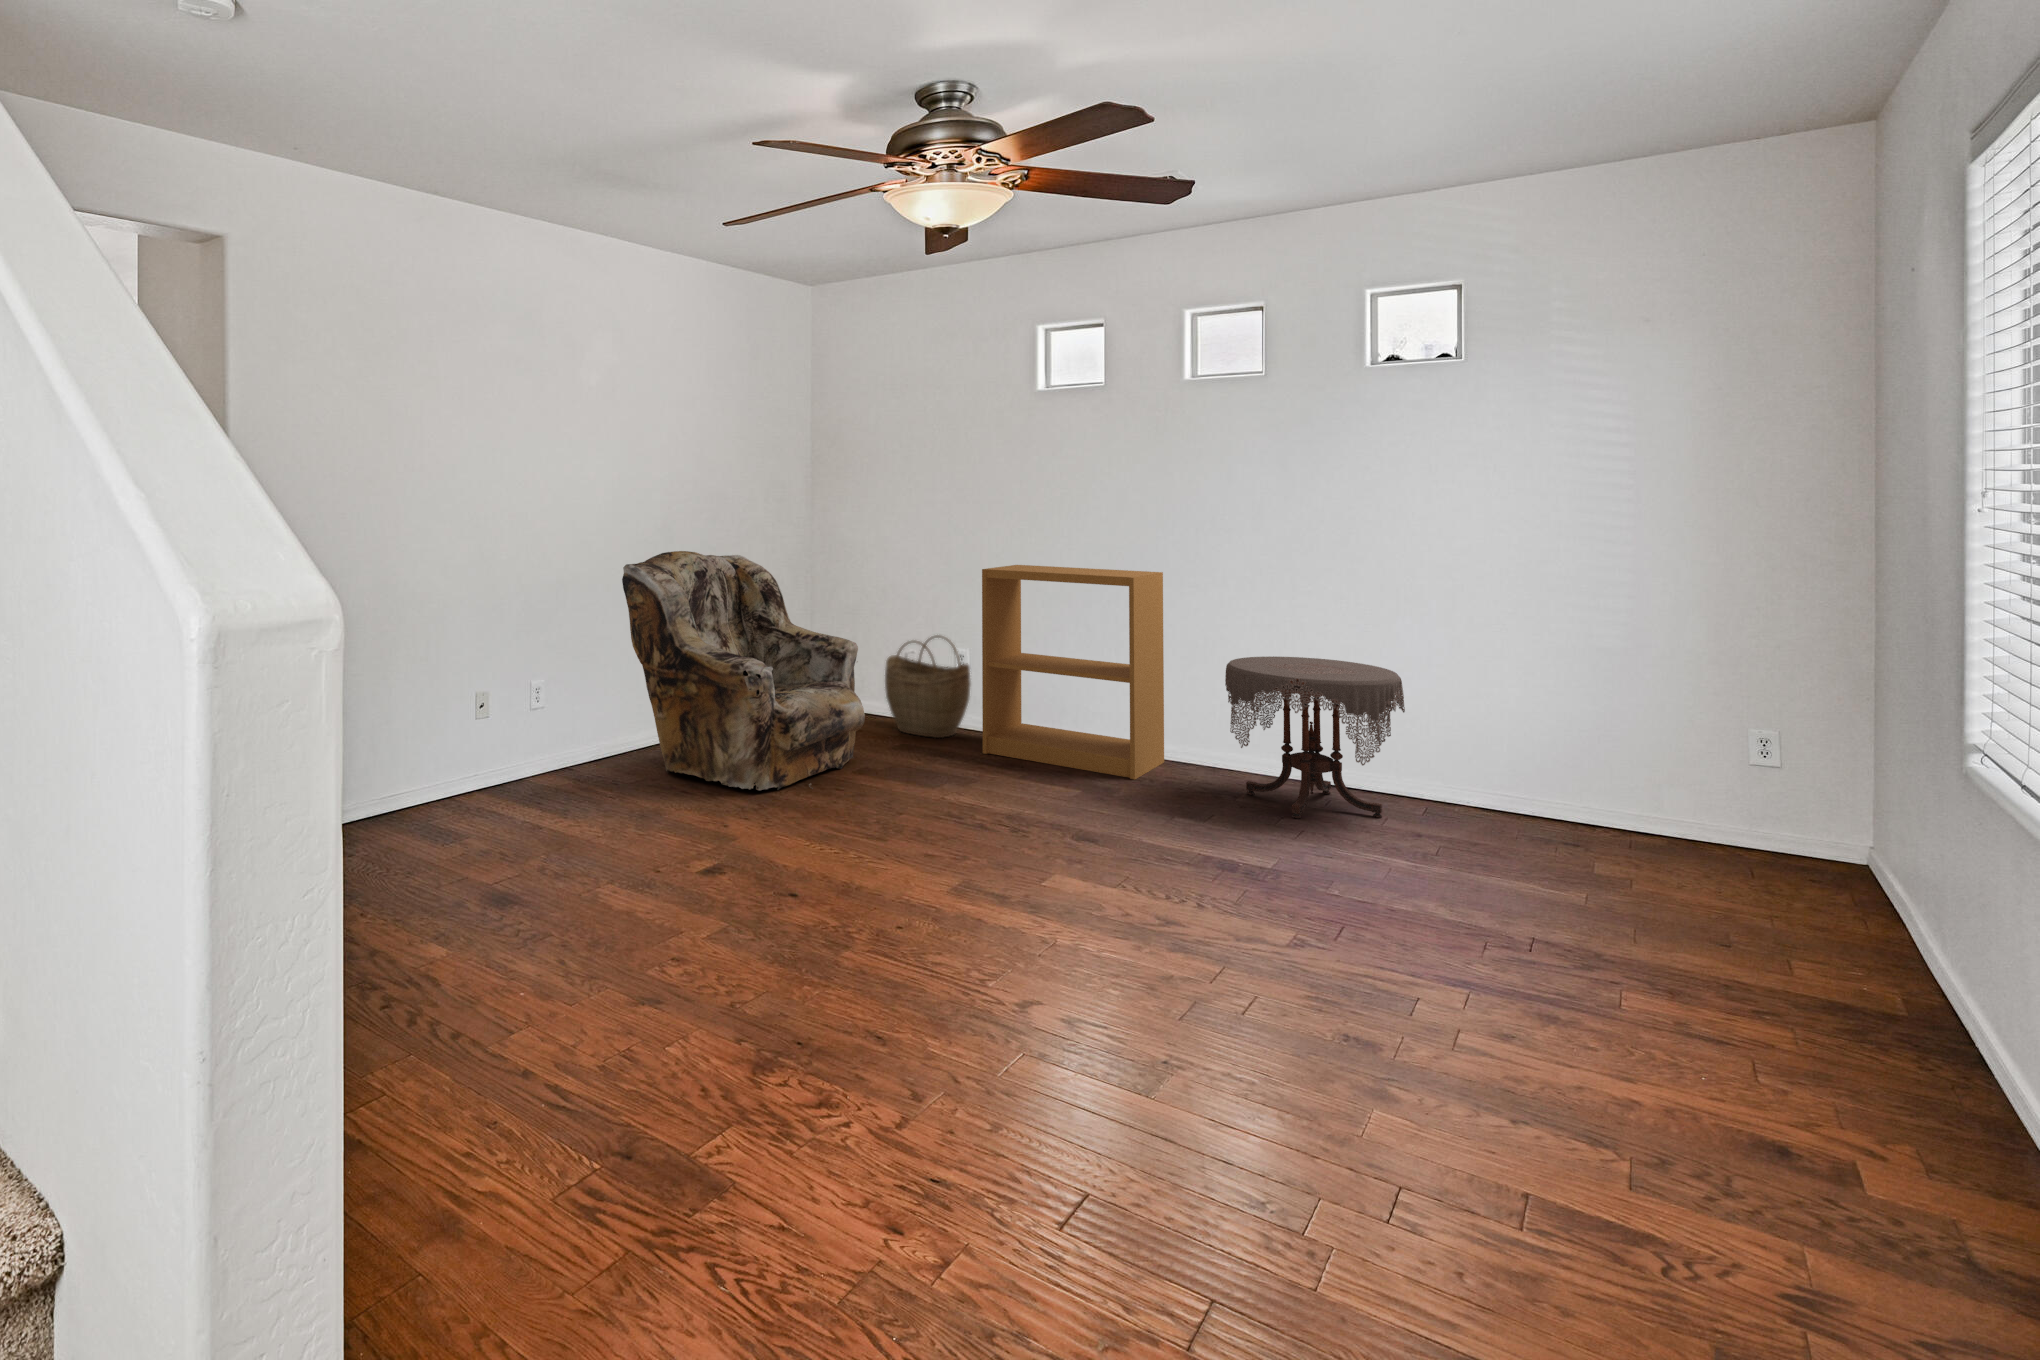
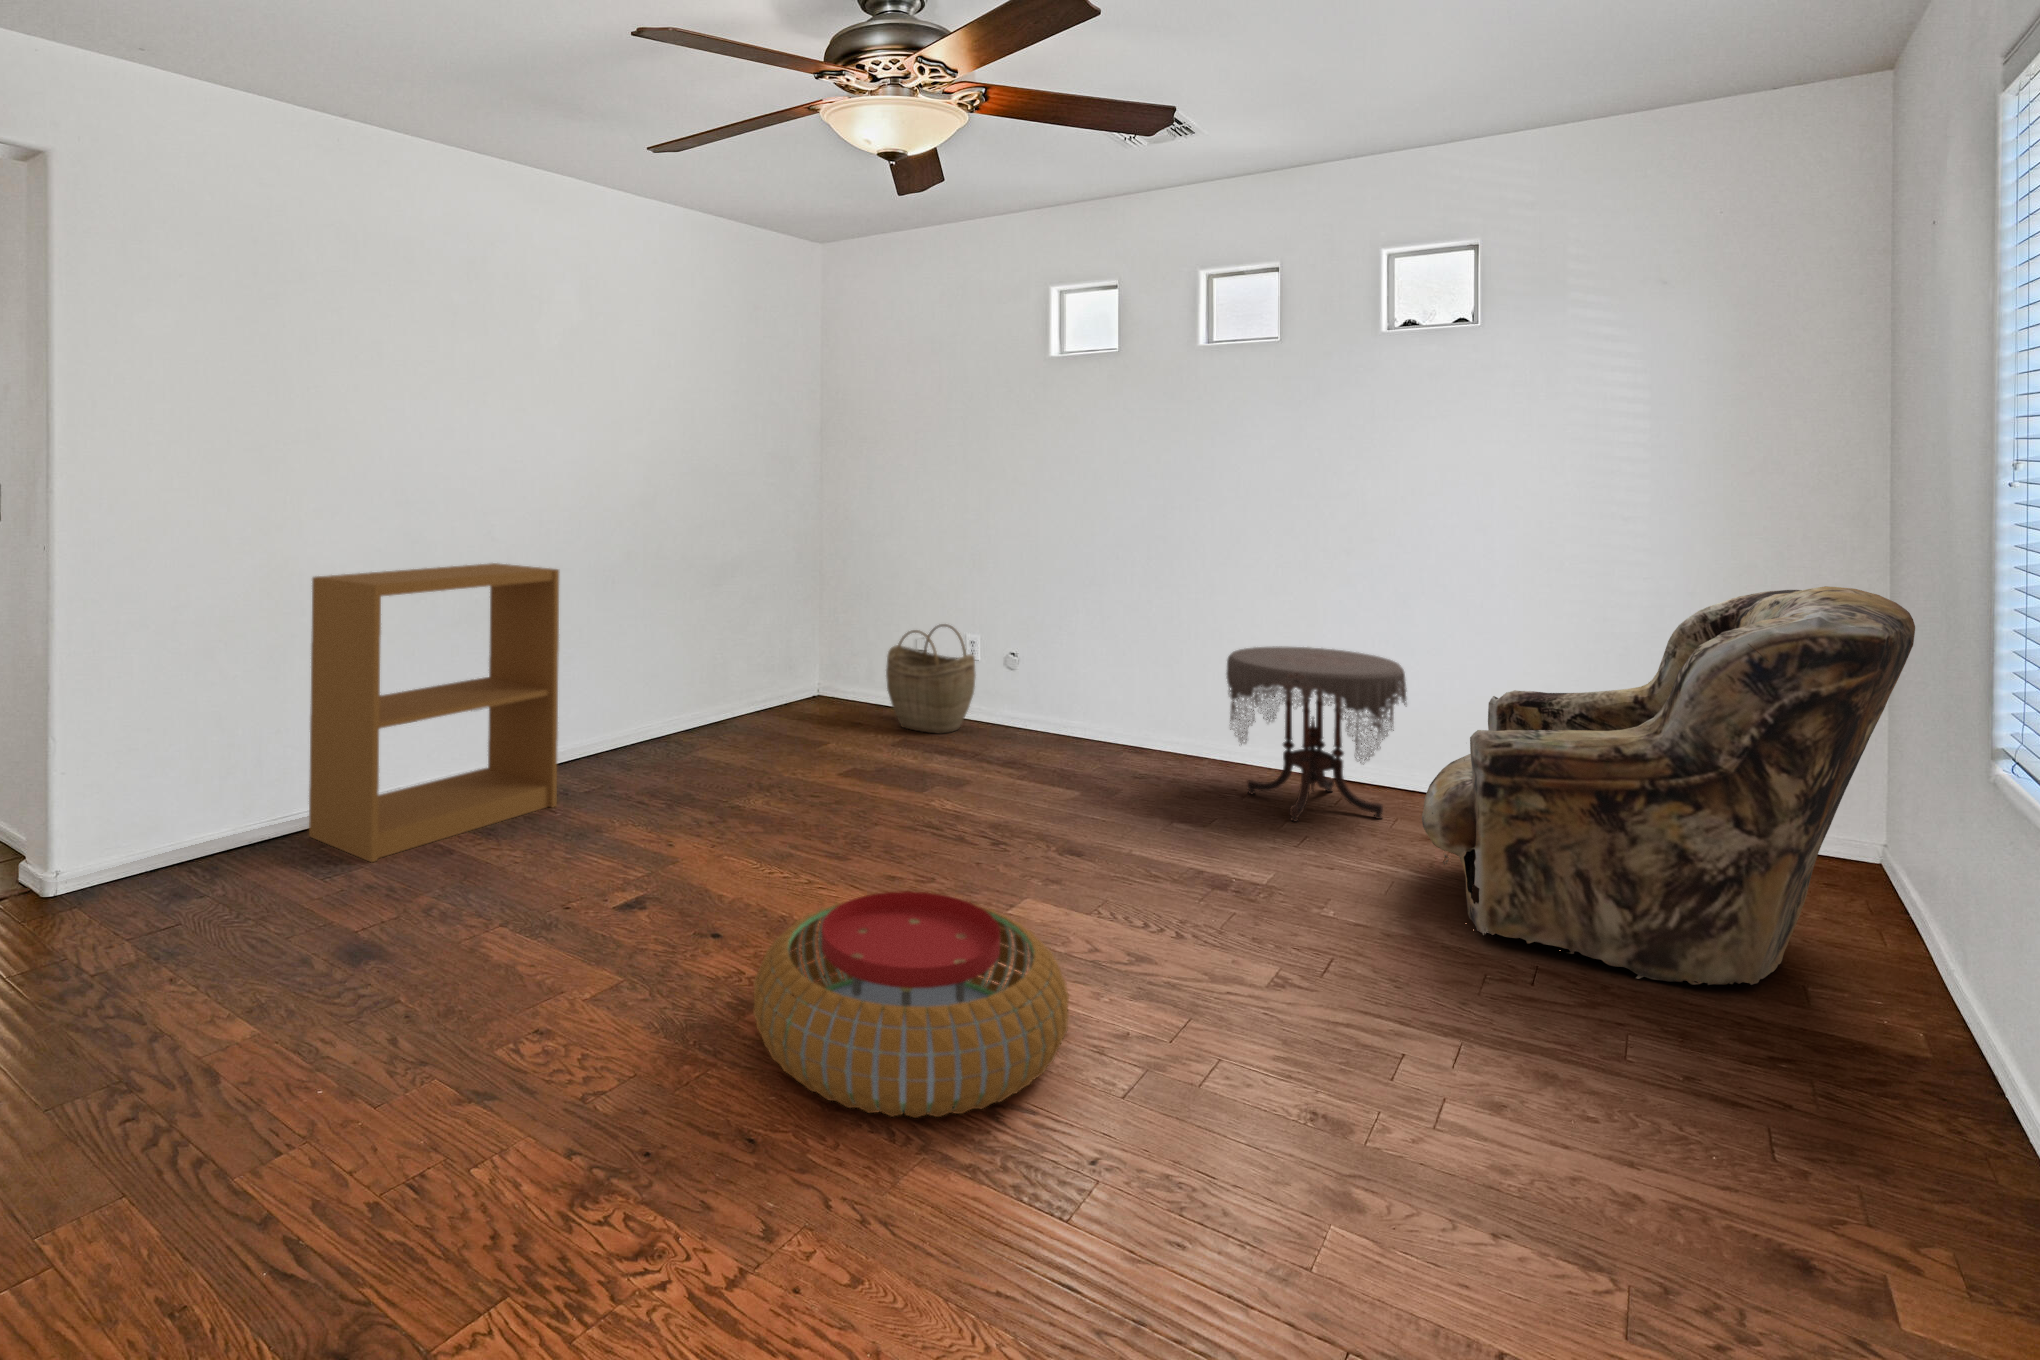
armchair: present [622,551,865,790] -> present [1422,586,1915,985]
bookshelf: present [982,565,1164,780] -> present [309,563,559,862]
pouf: none [855,855,1127,1029] -> present [753,891,1069,1118]

